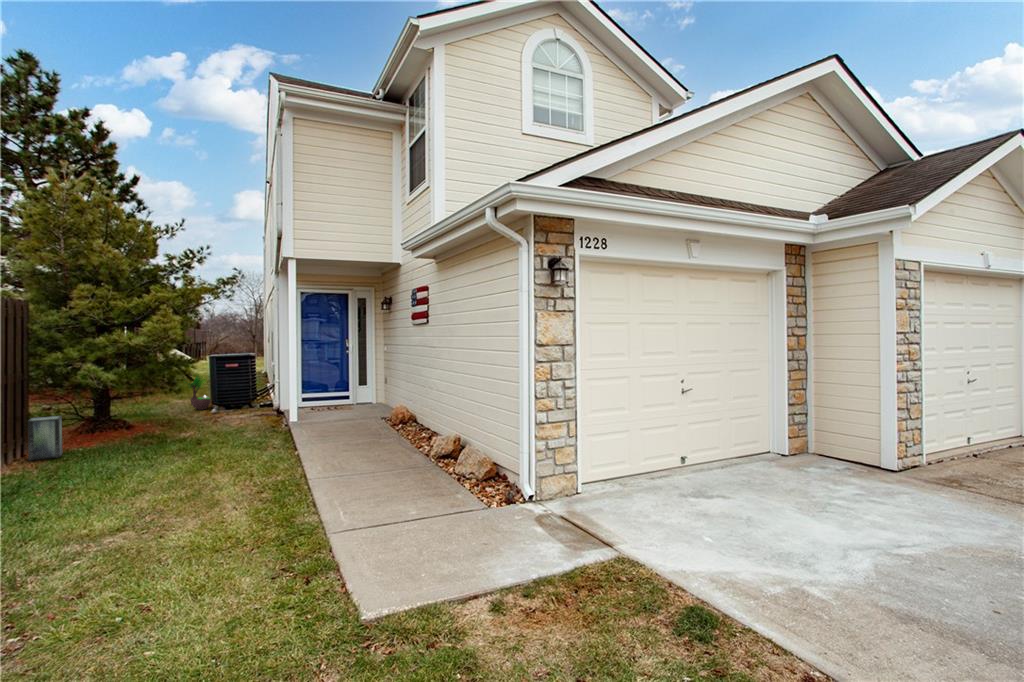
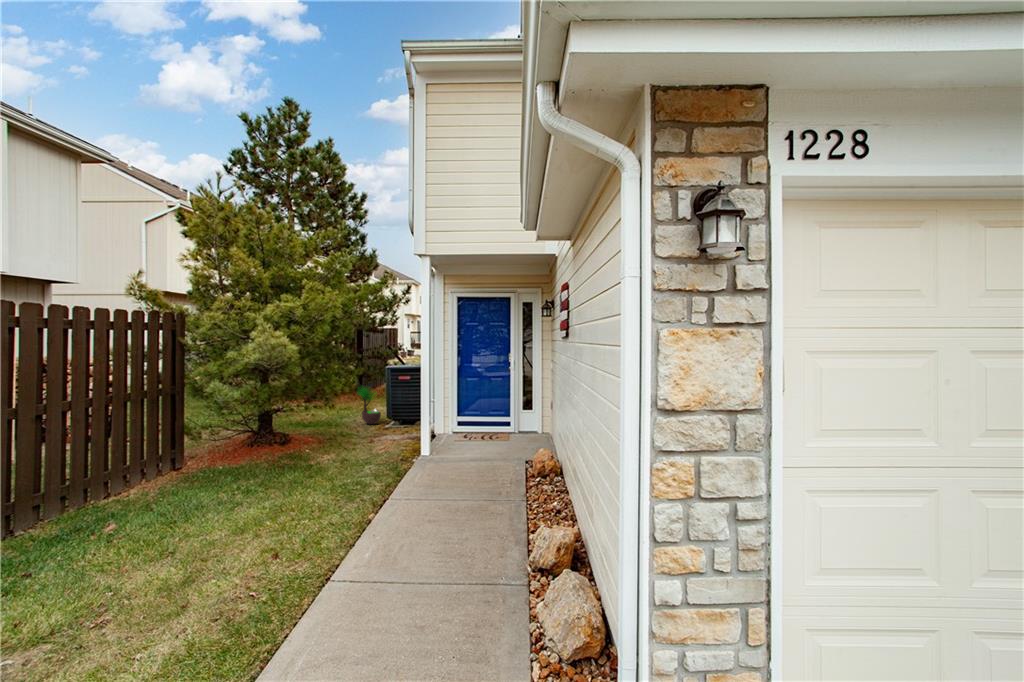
storage box: present [28,416,63,460] -> none [148,434,187,481]

